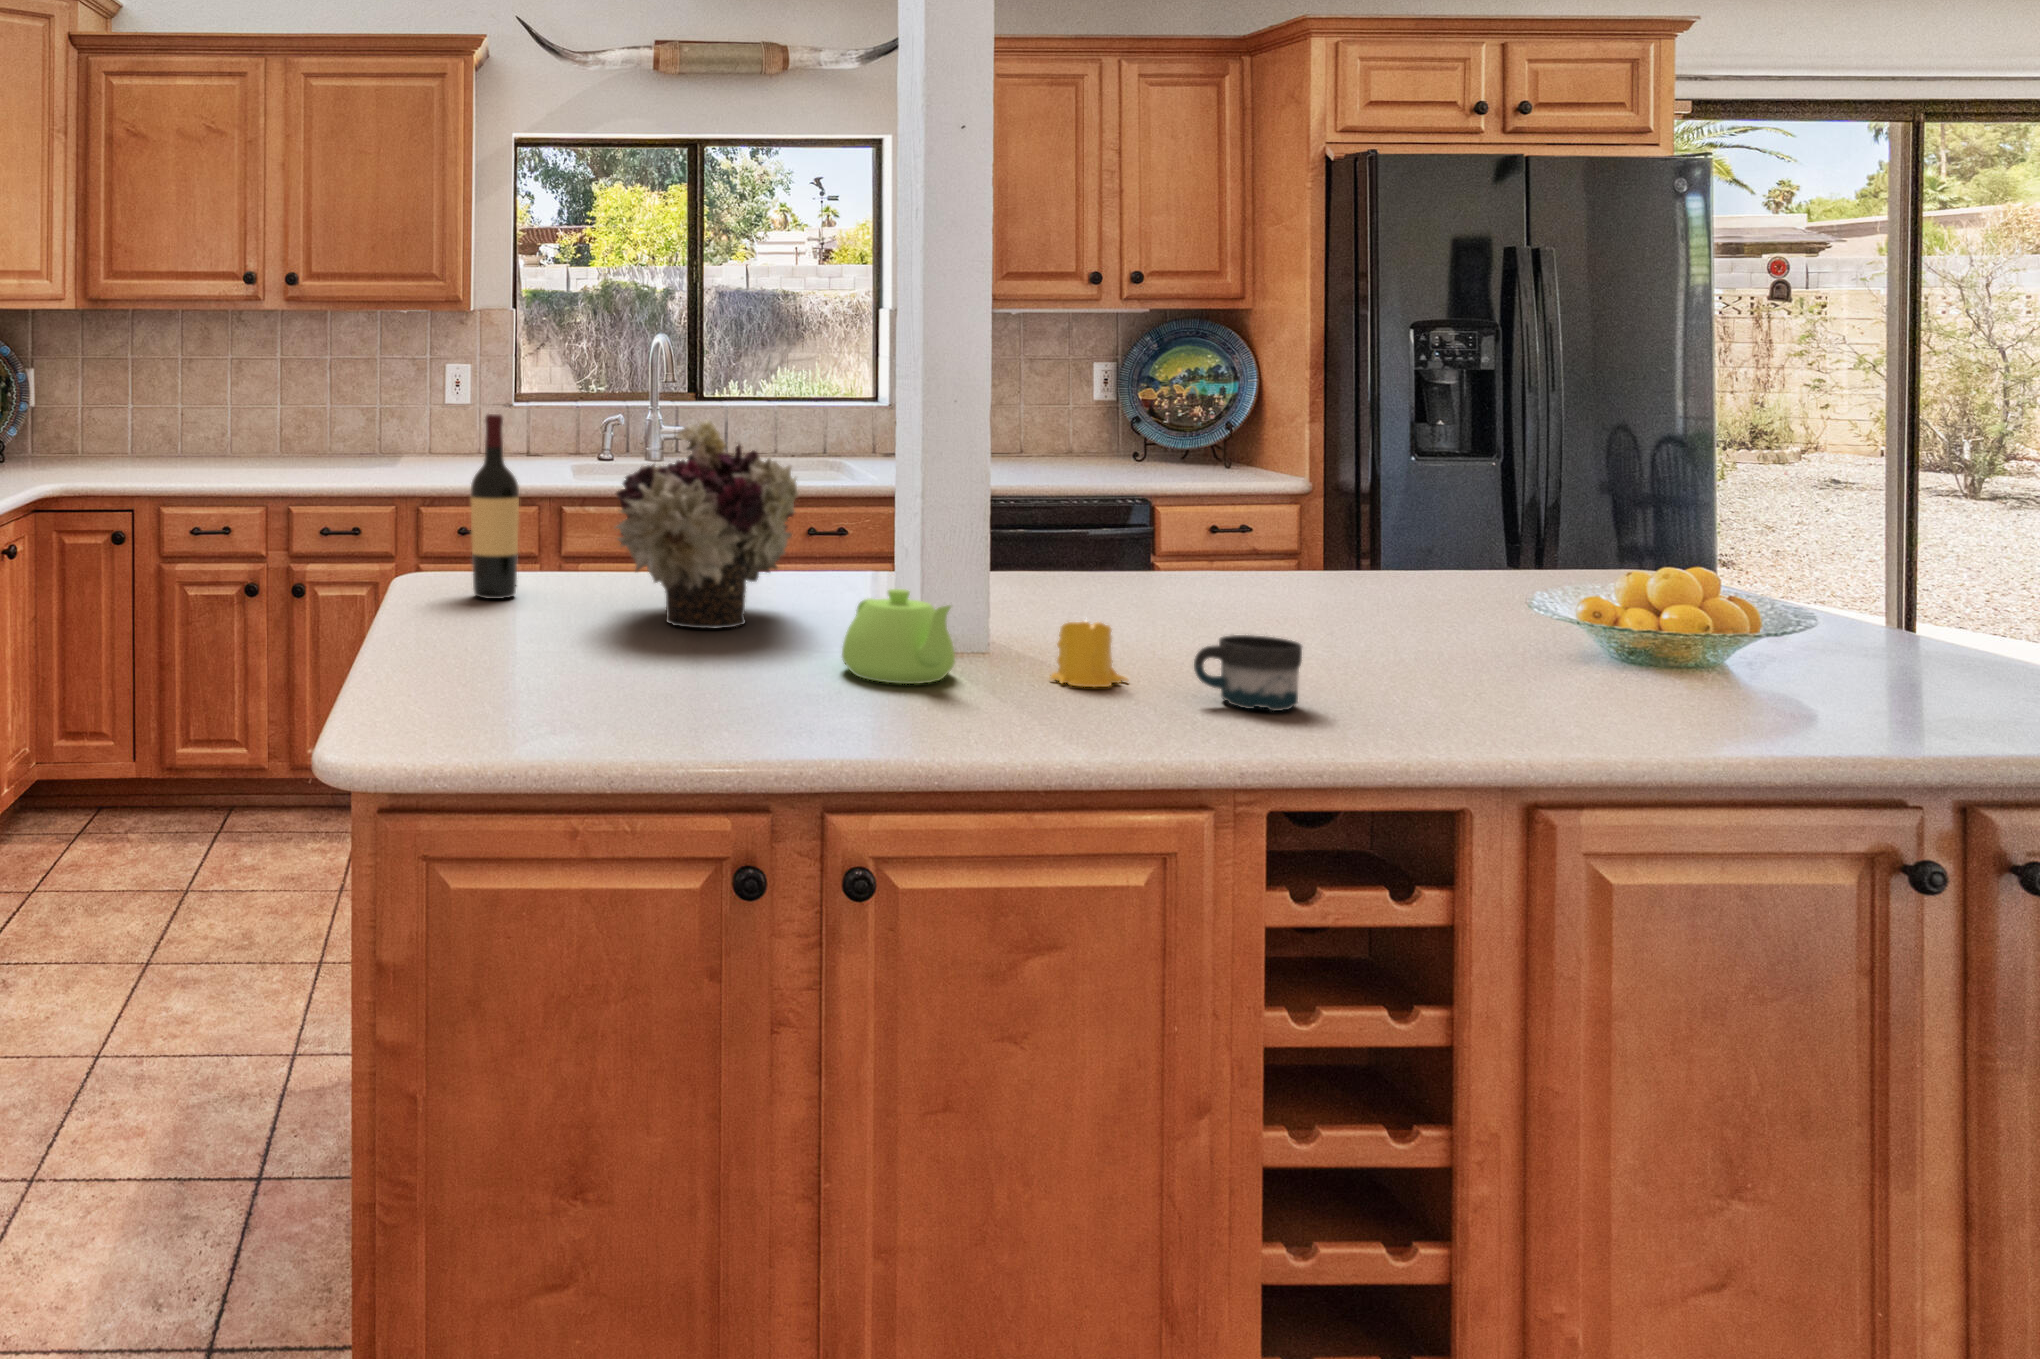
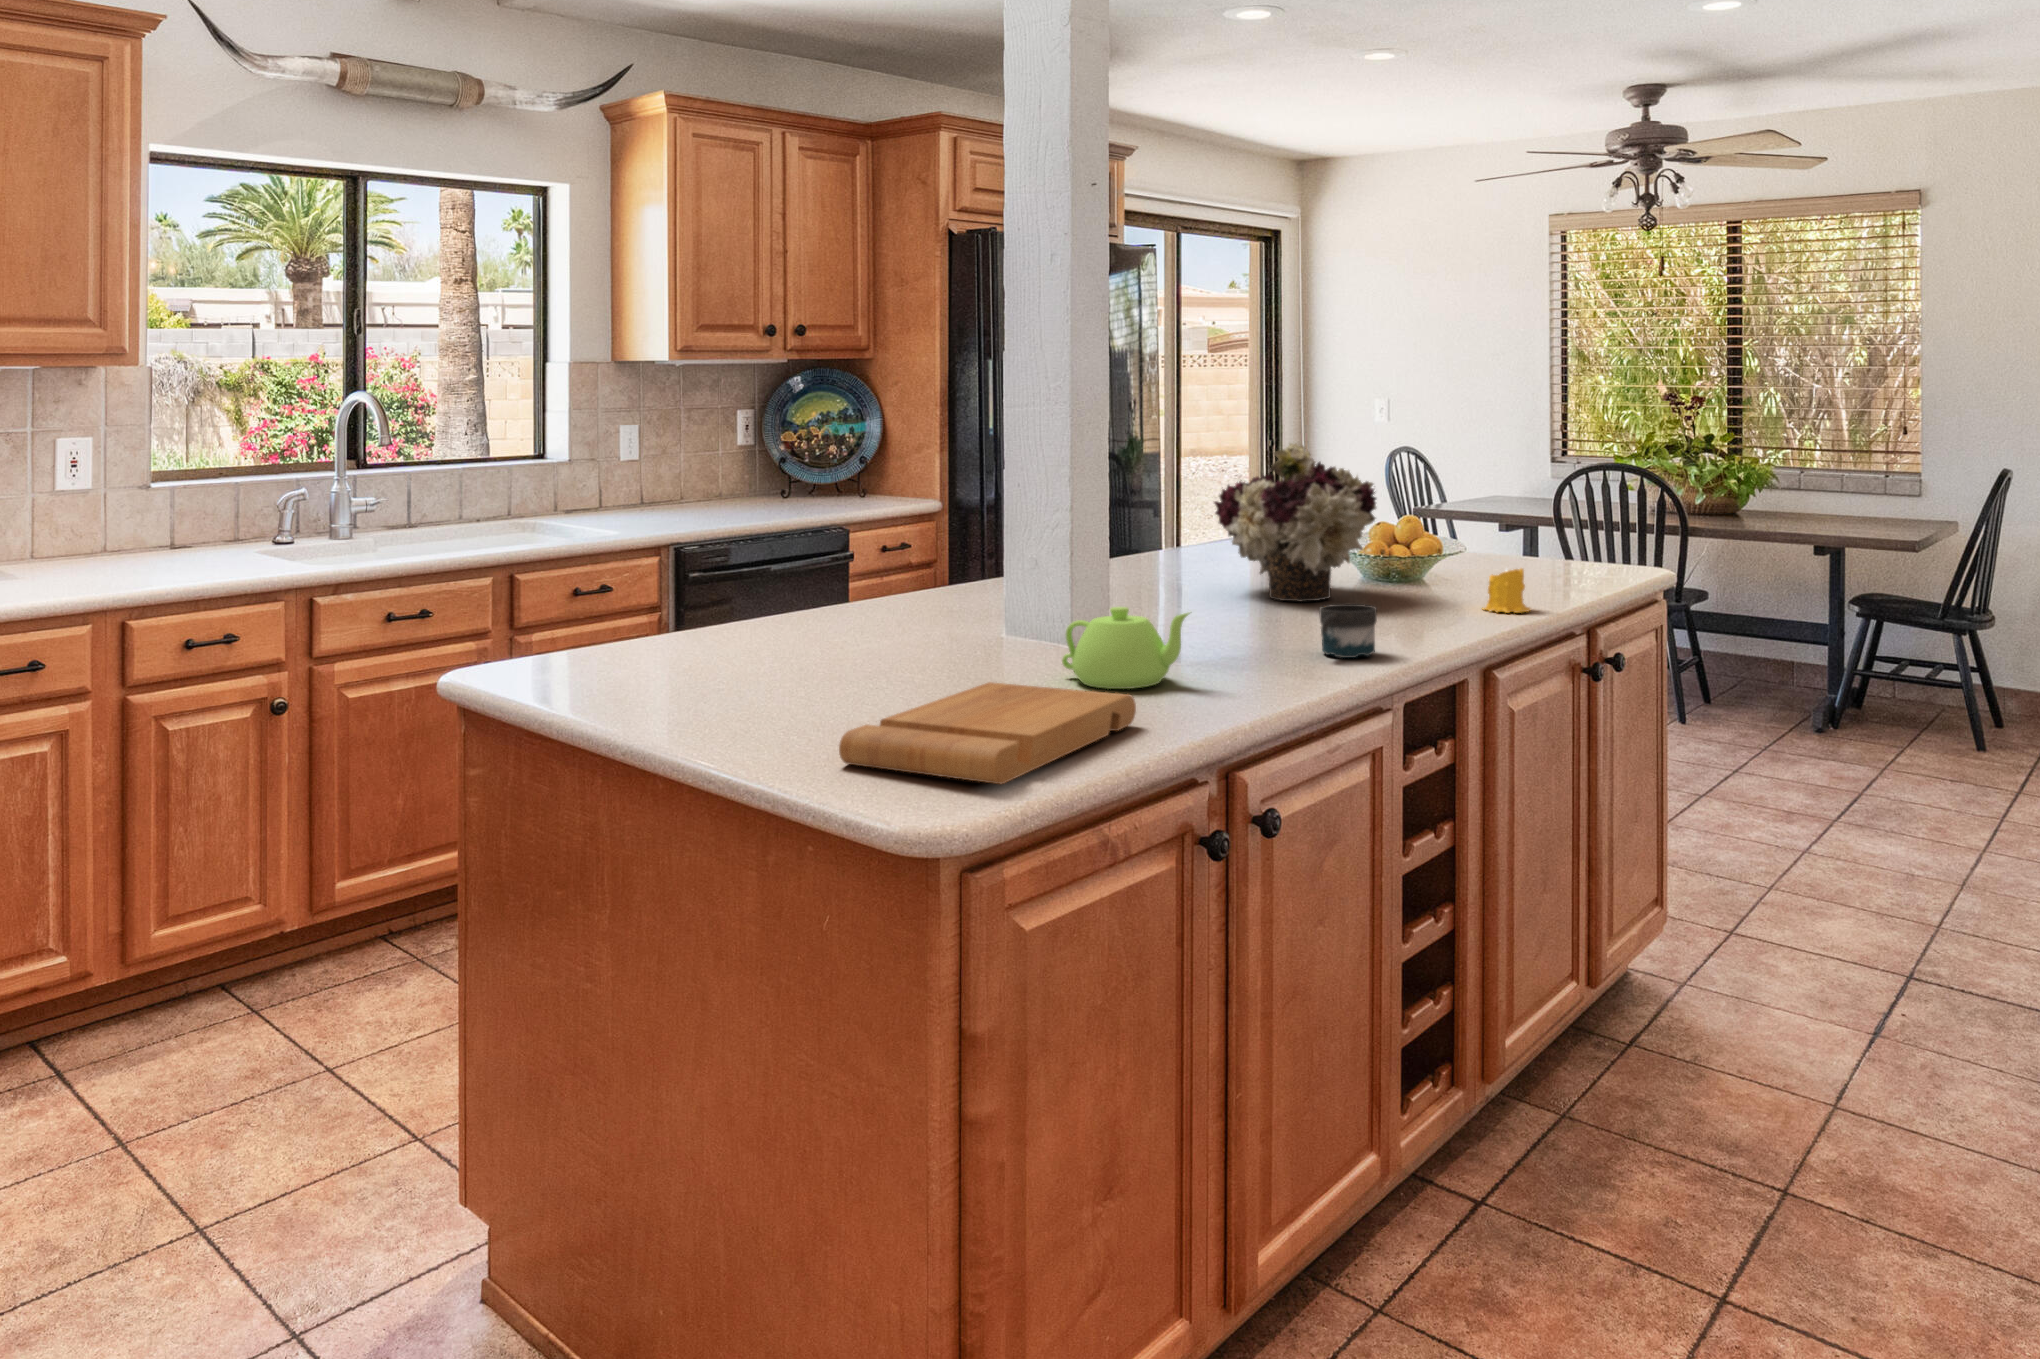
wine bottle: present [470,414,519,599] -> none [579,483,639,692]
flower arrangement: present [616,419,799,629] -> present [1214,443,1376,602]
candle: present [1050,620,1128,687] -> present [1483,568,1531,613]
cutting board: none [453,642,777,723] -> present [839,682,1136,784]

